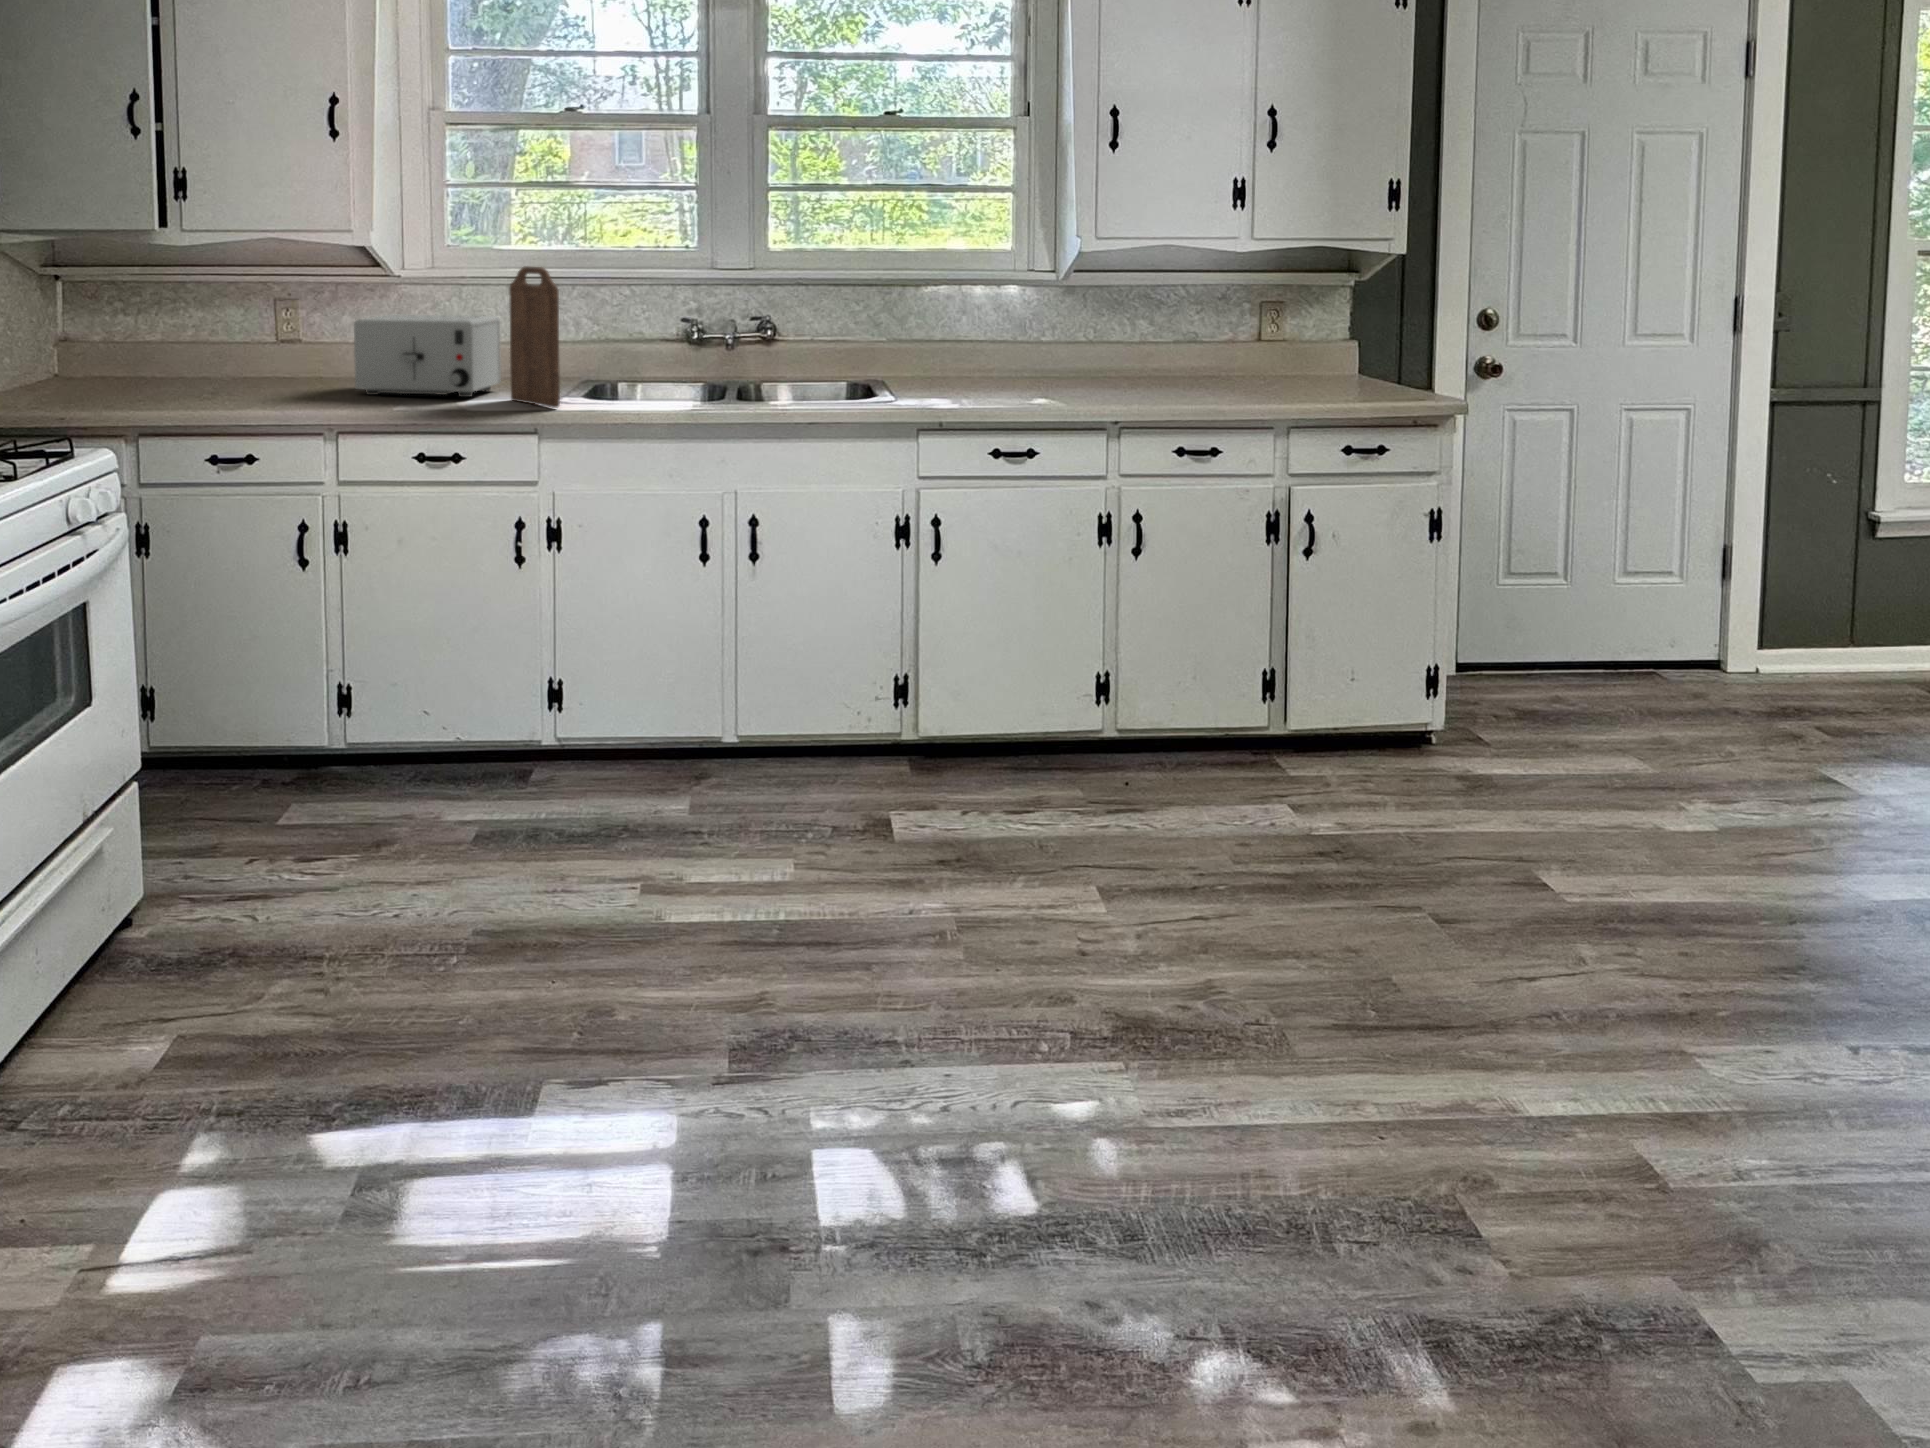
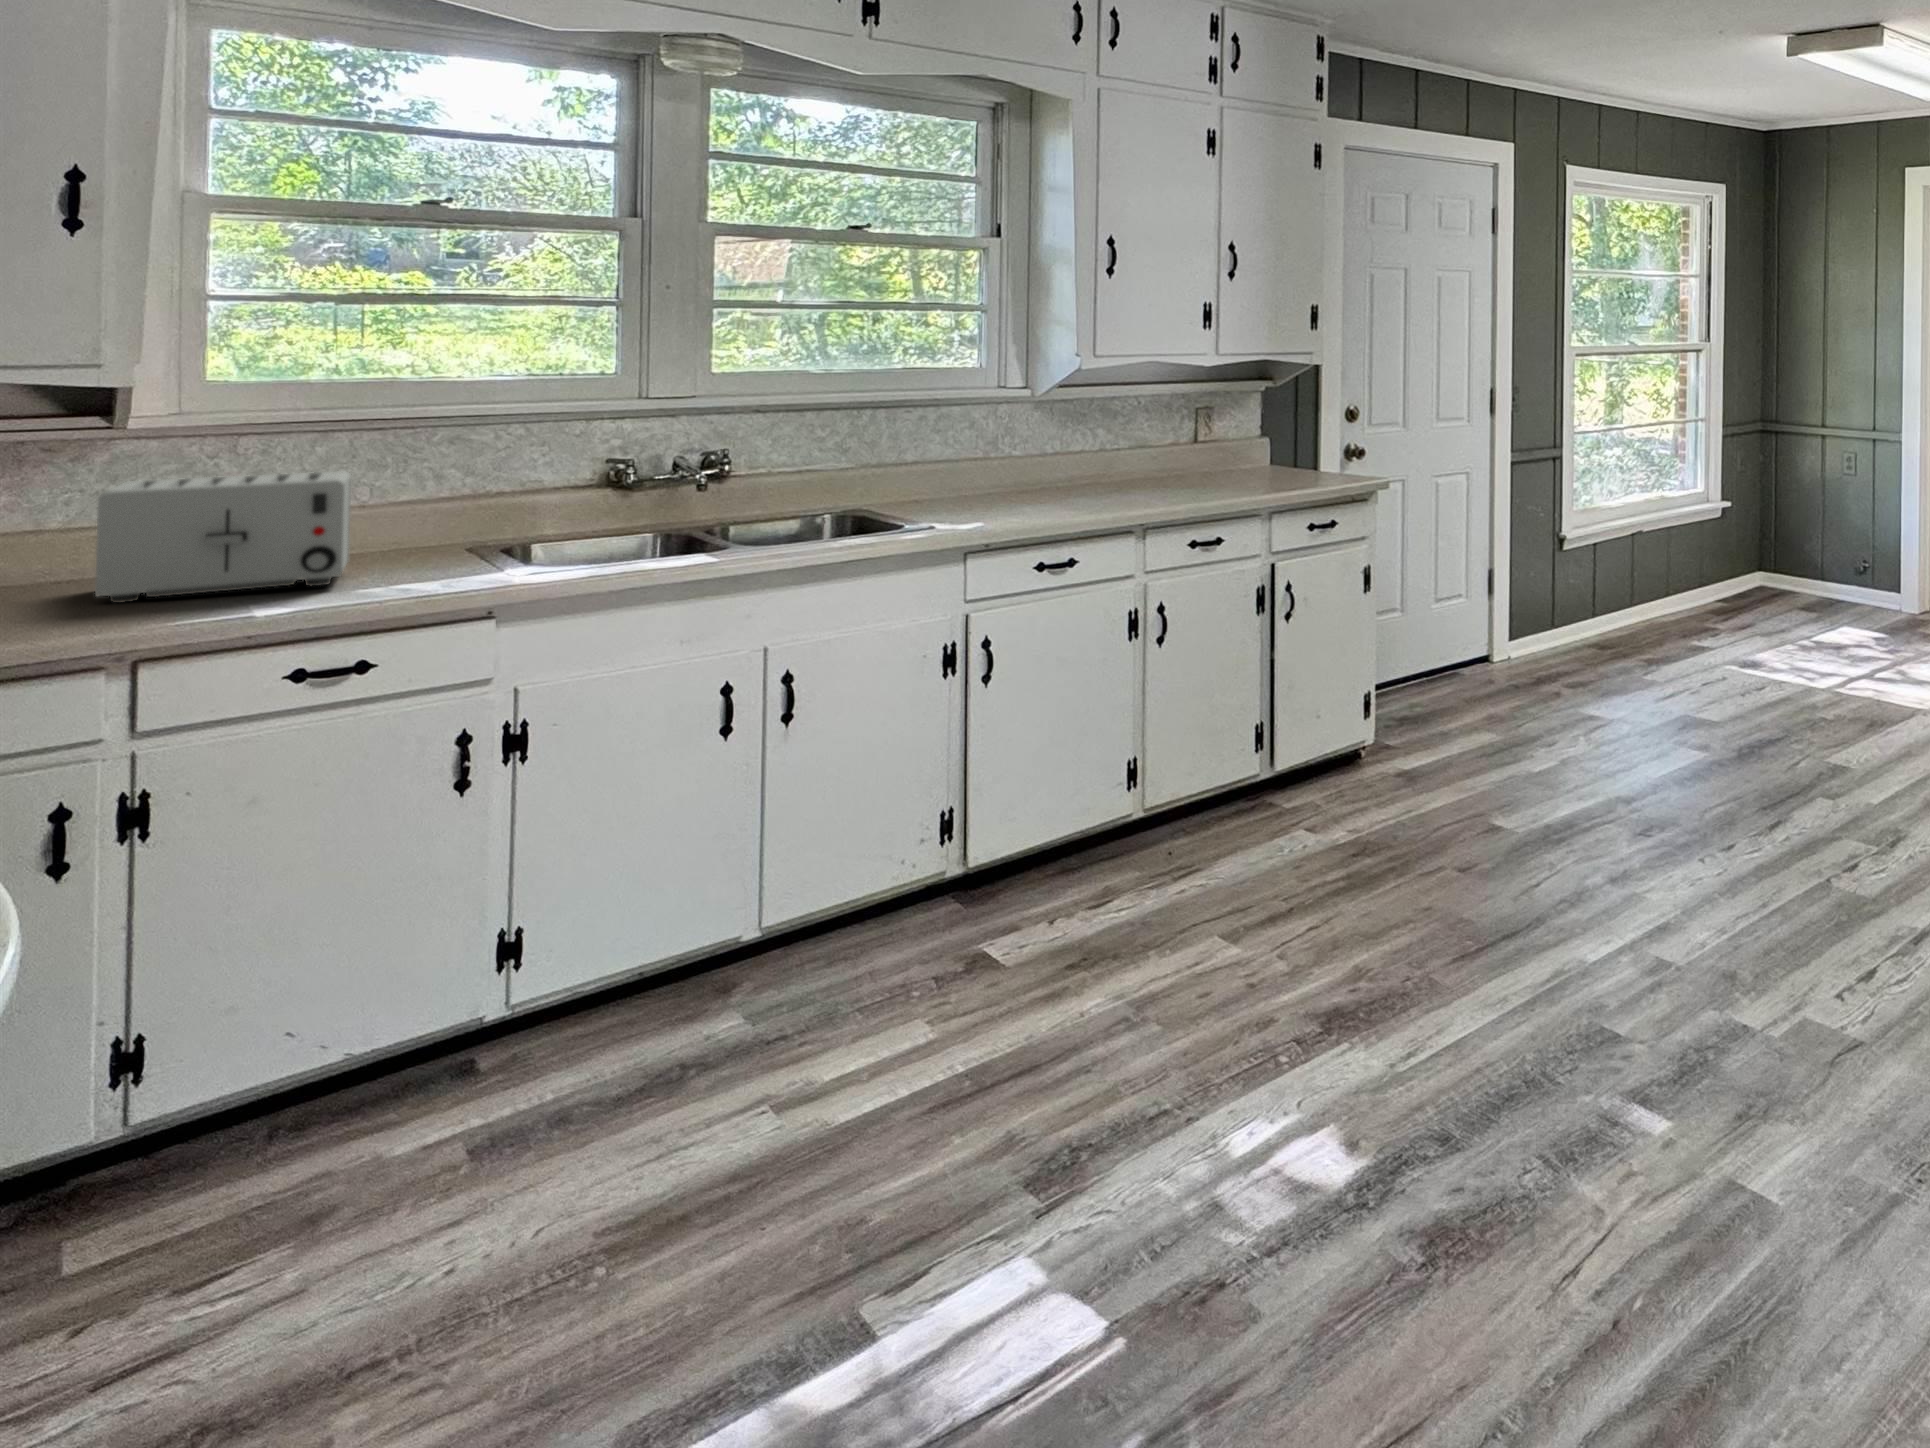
cutting board: present [509,267,560,408] -> none [402,403,516,582]

